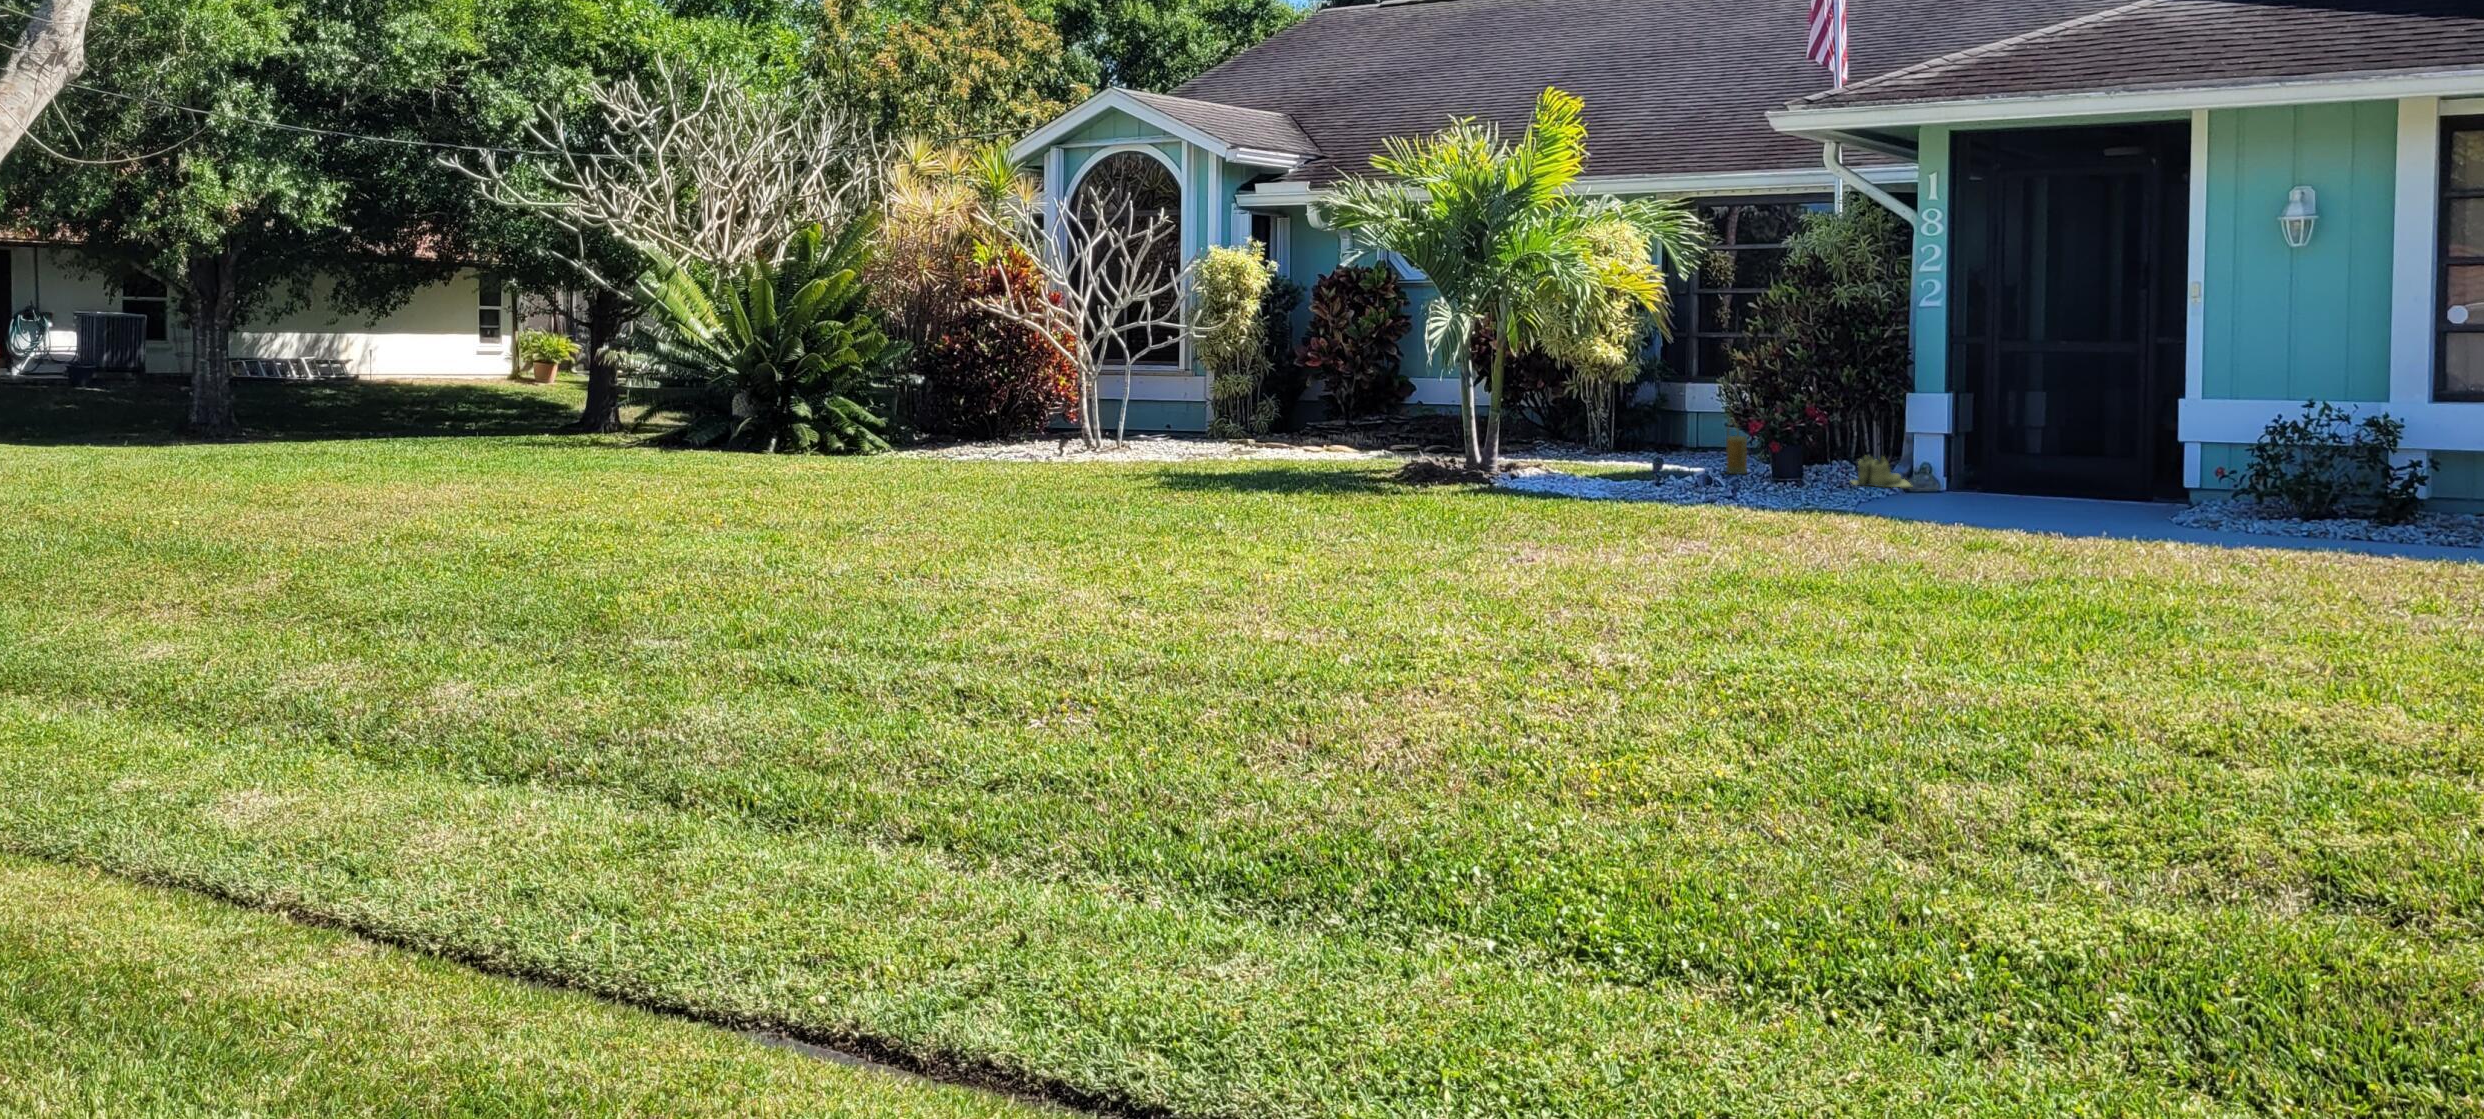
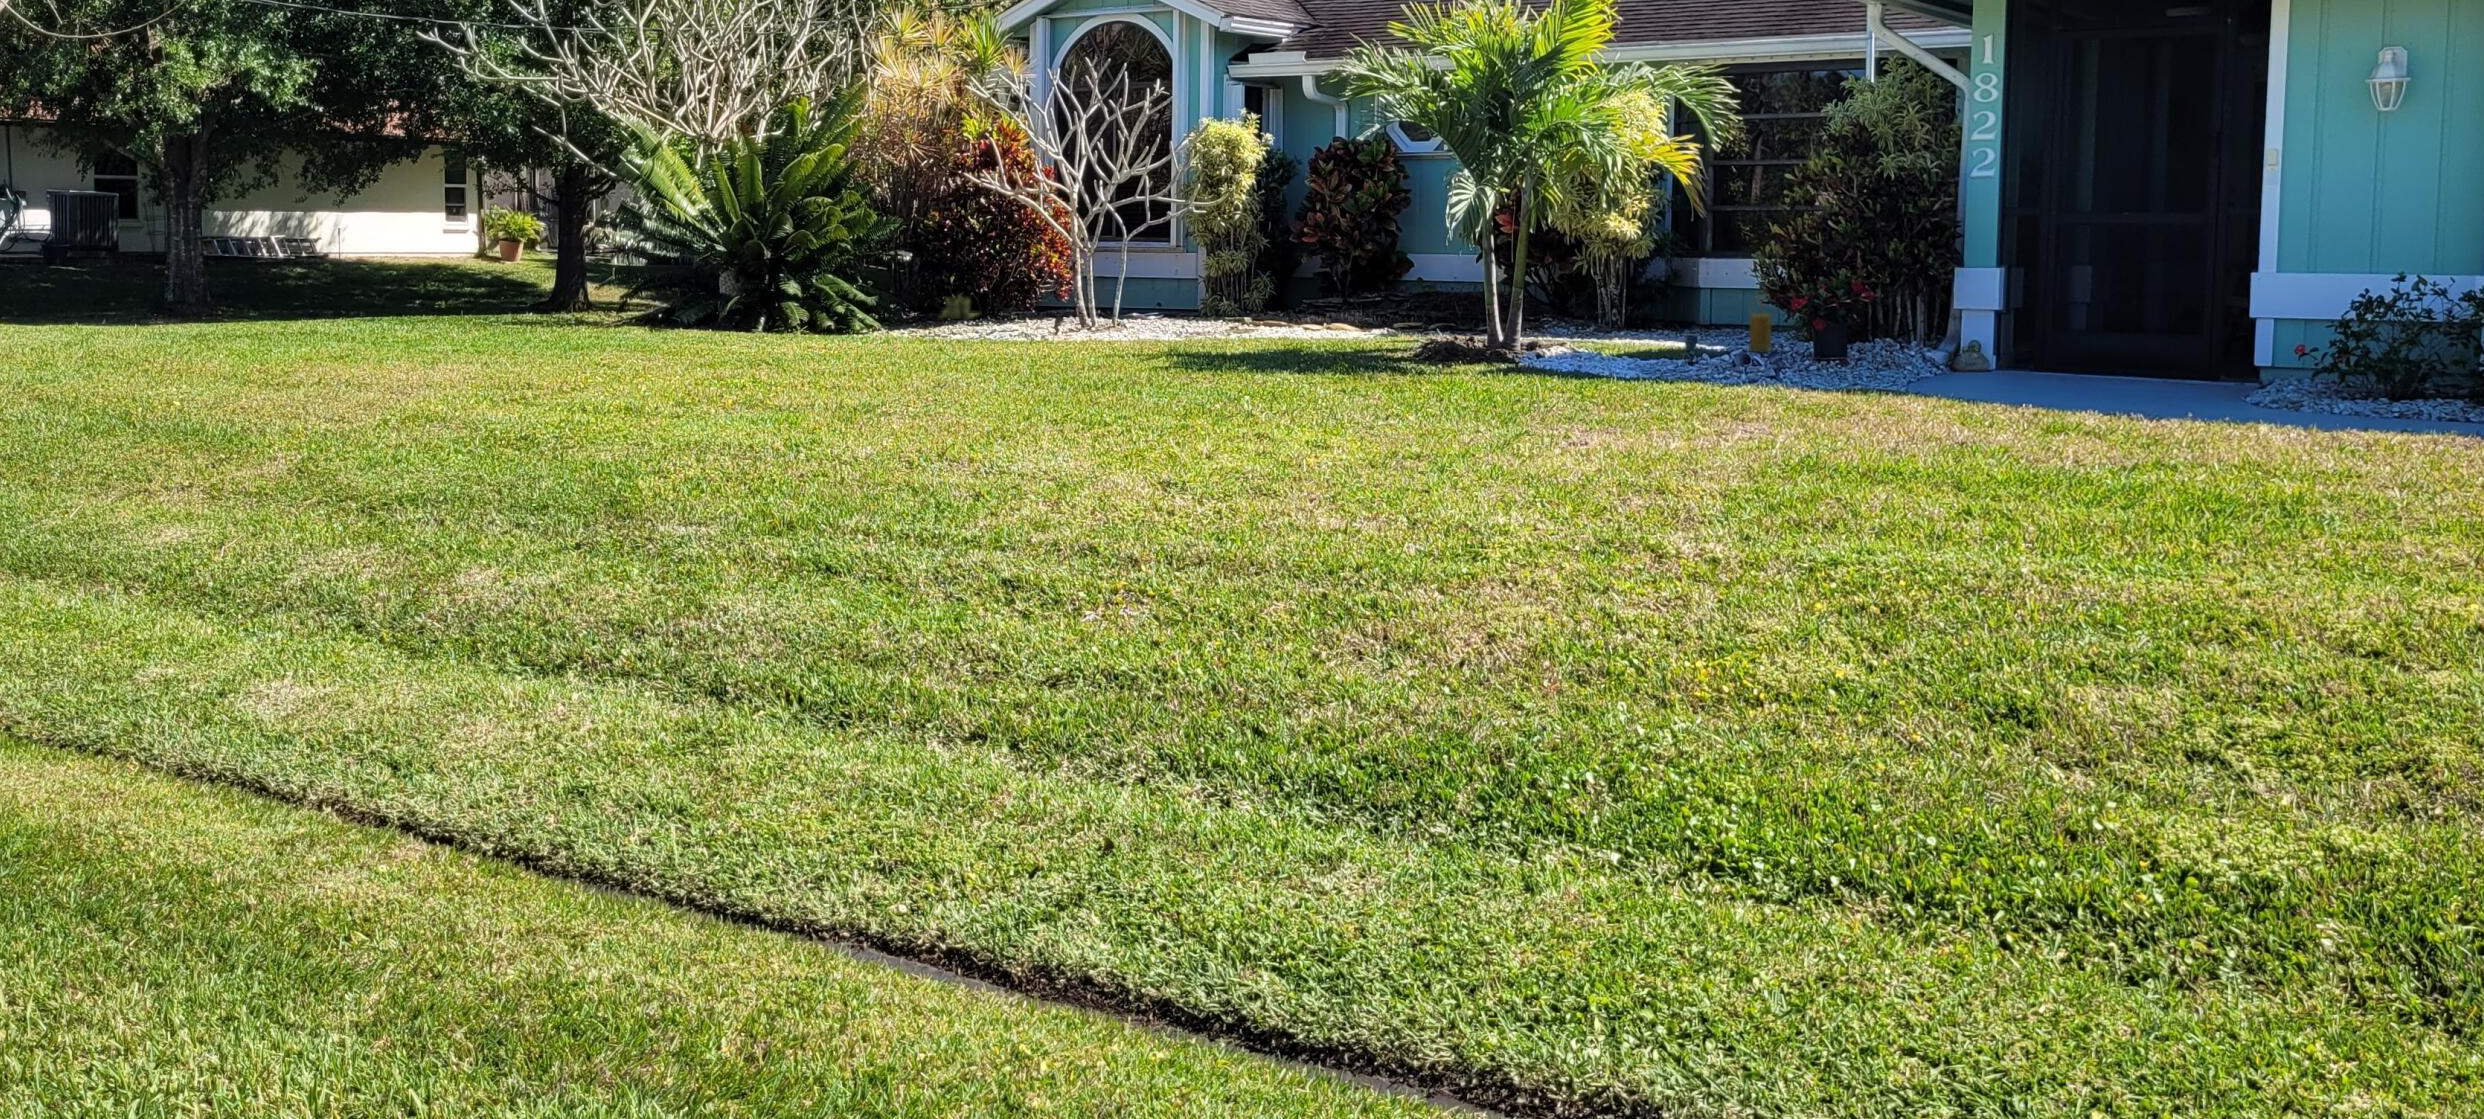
boots: present [1852,456,1910,487] -> present [942,296,976,319]

